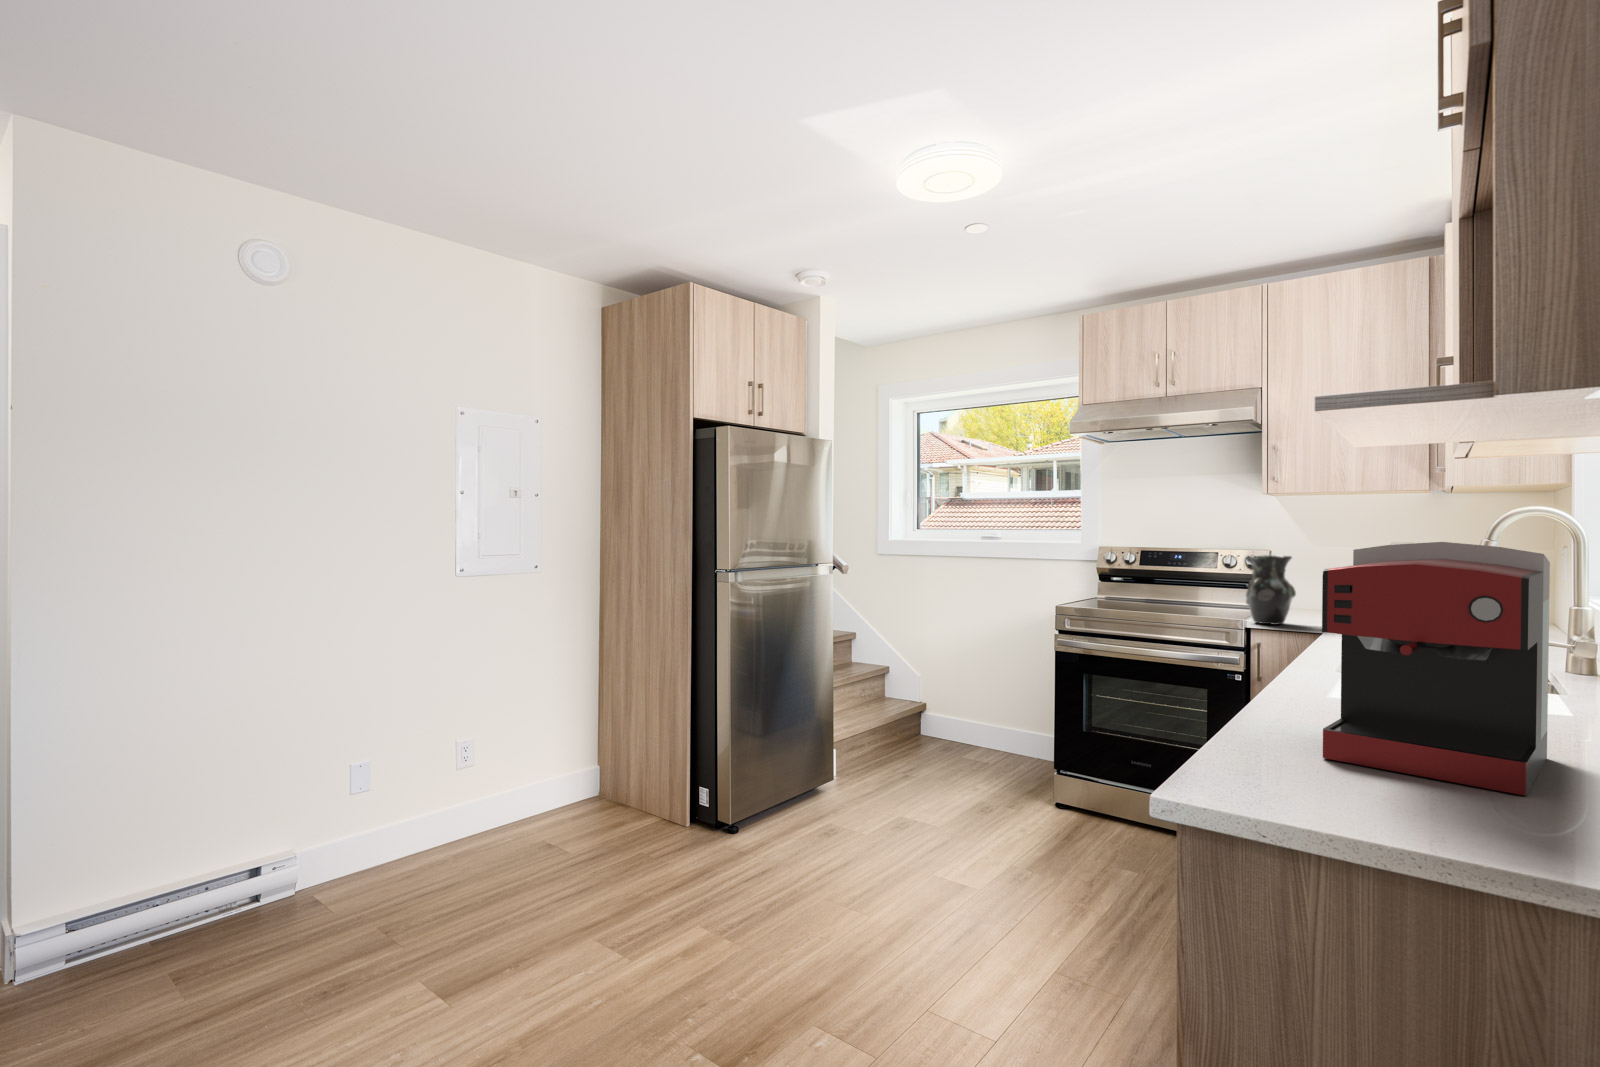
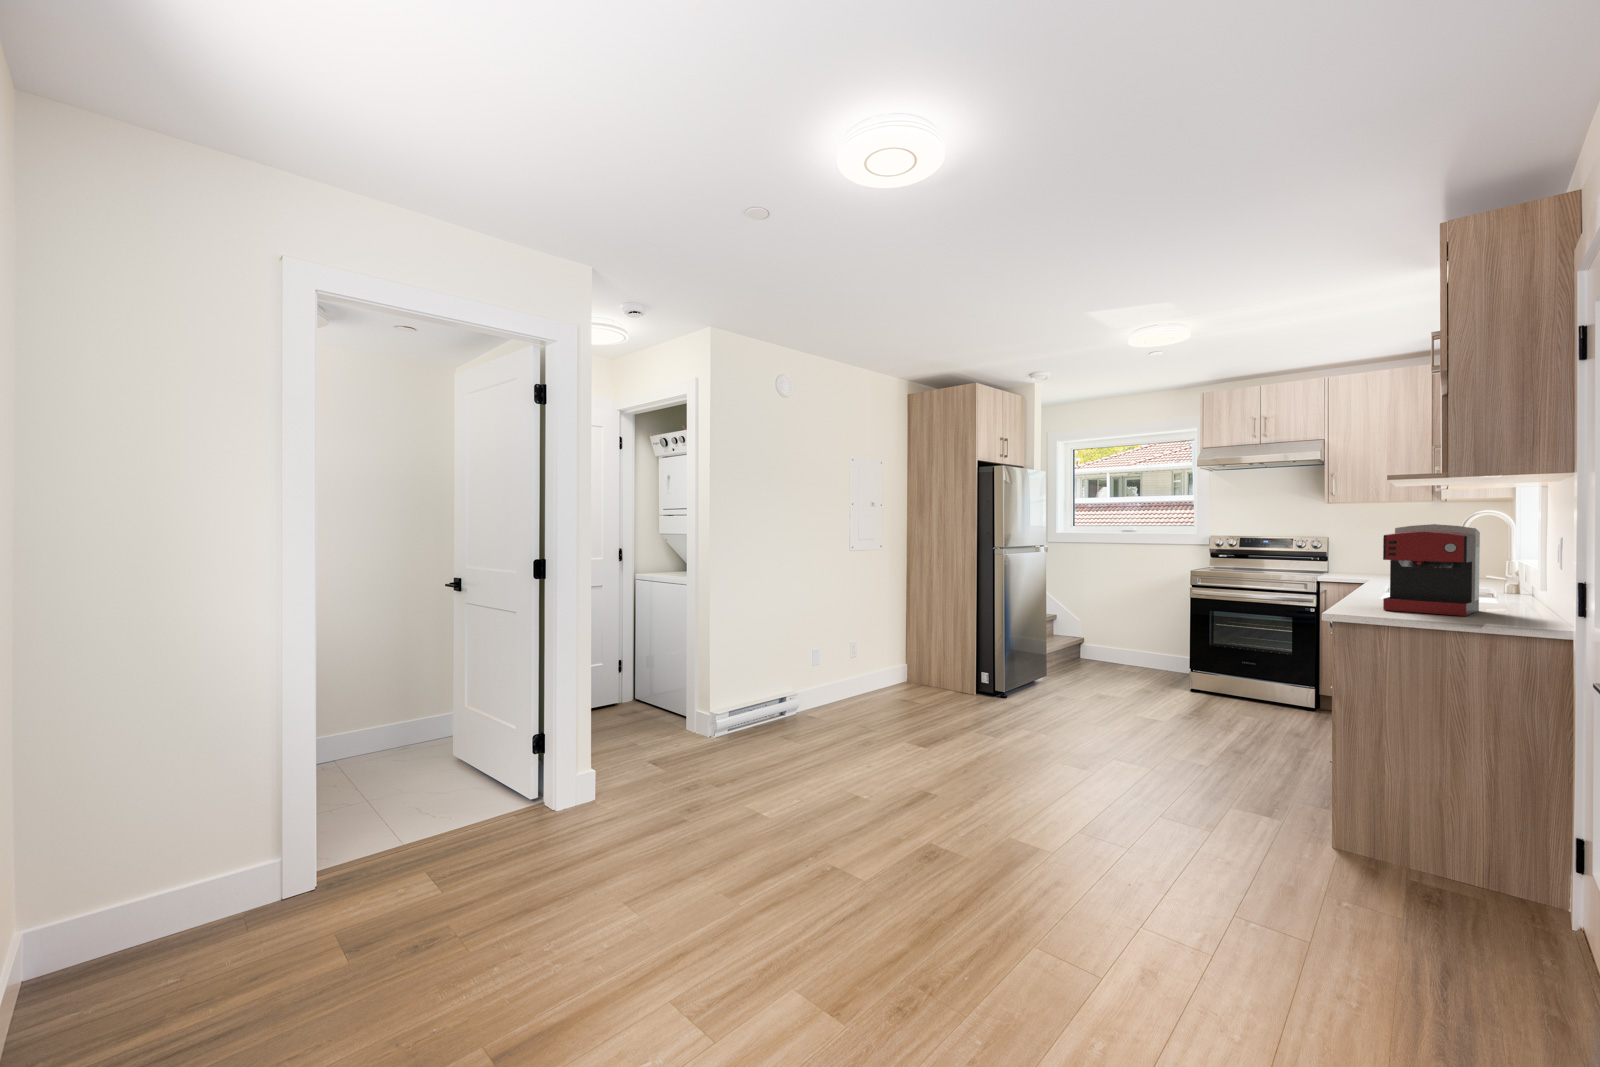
vase: present [1246,555,1296,625] -> none [1317,538,1349,578]

